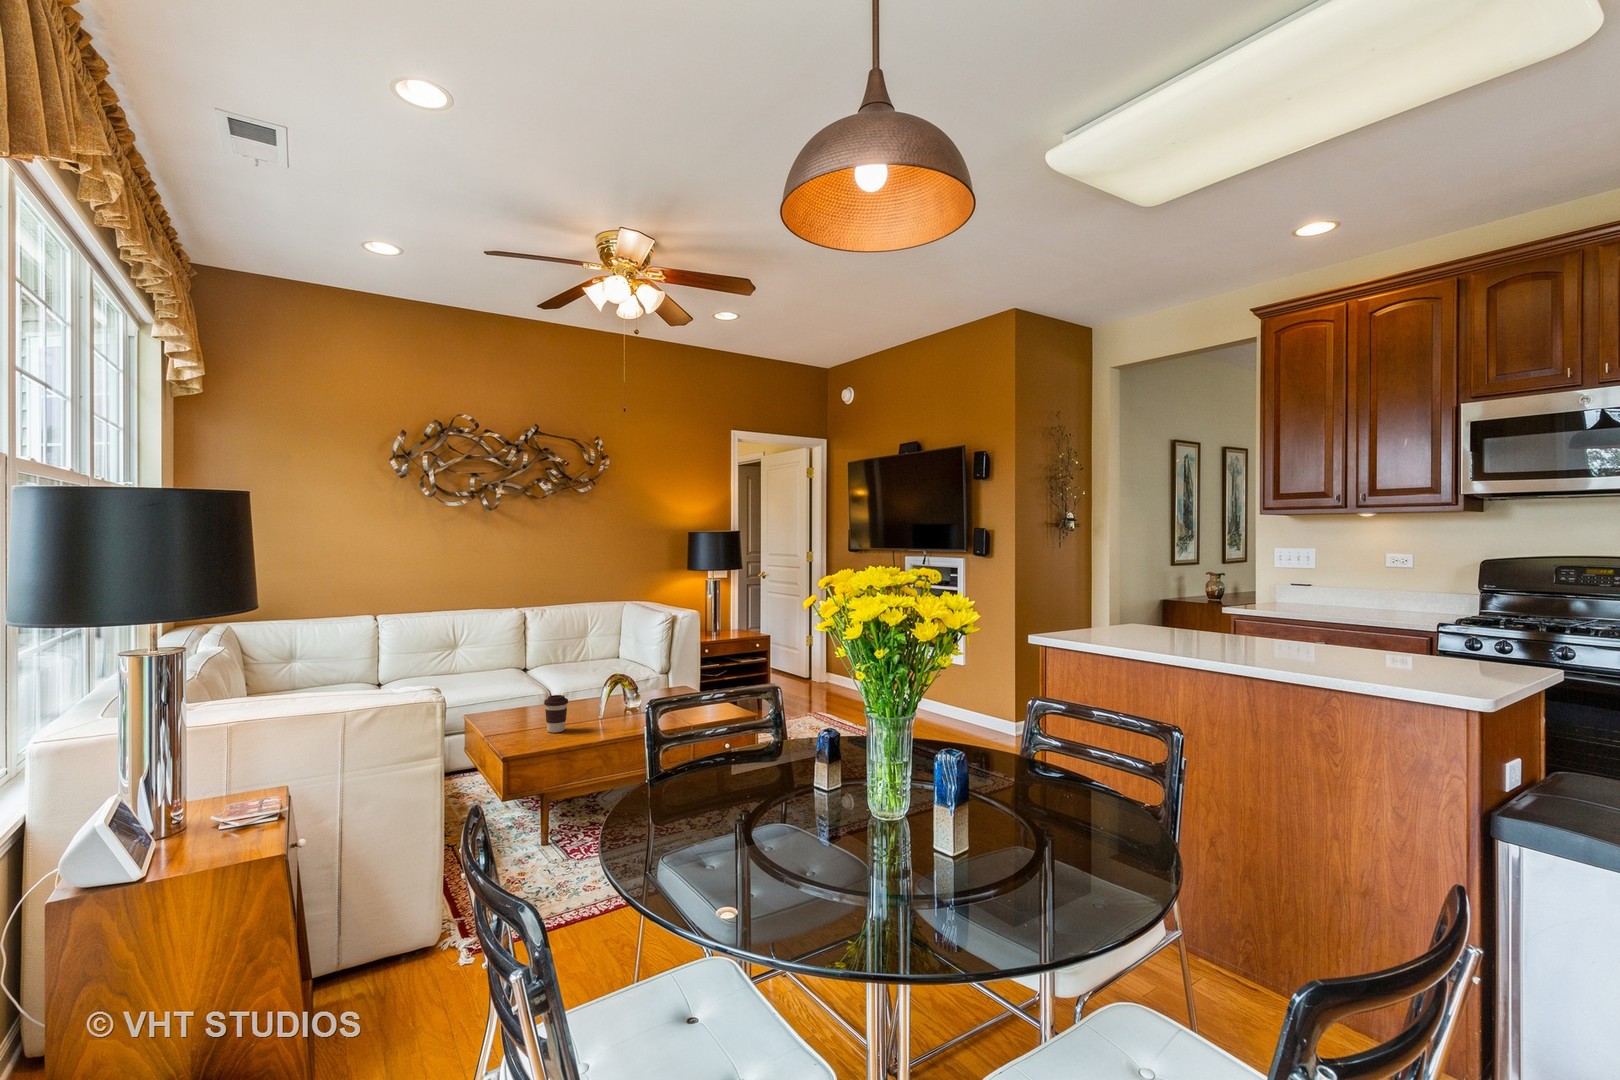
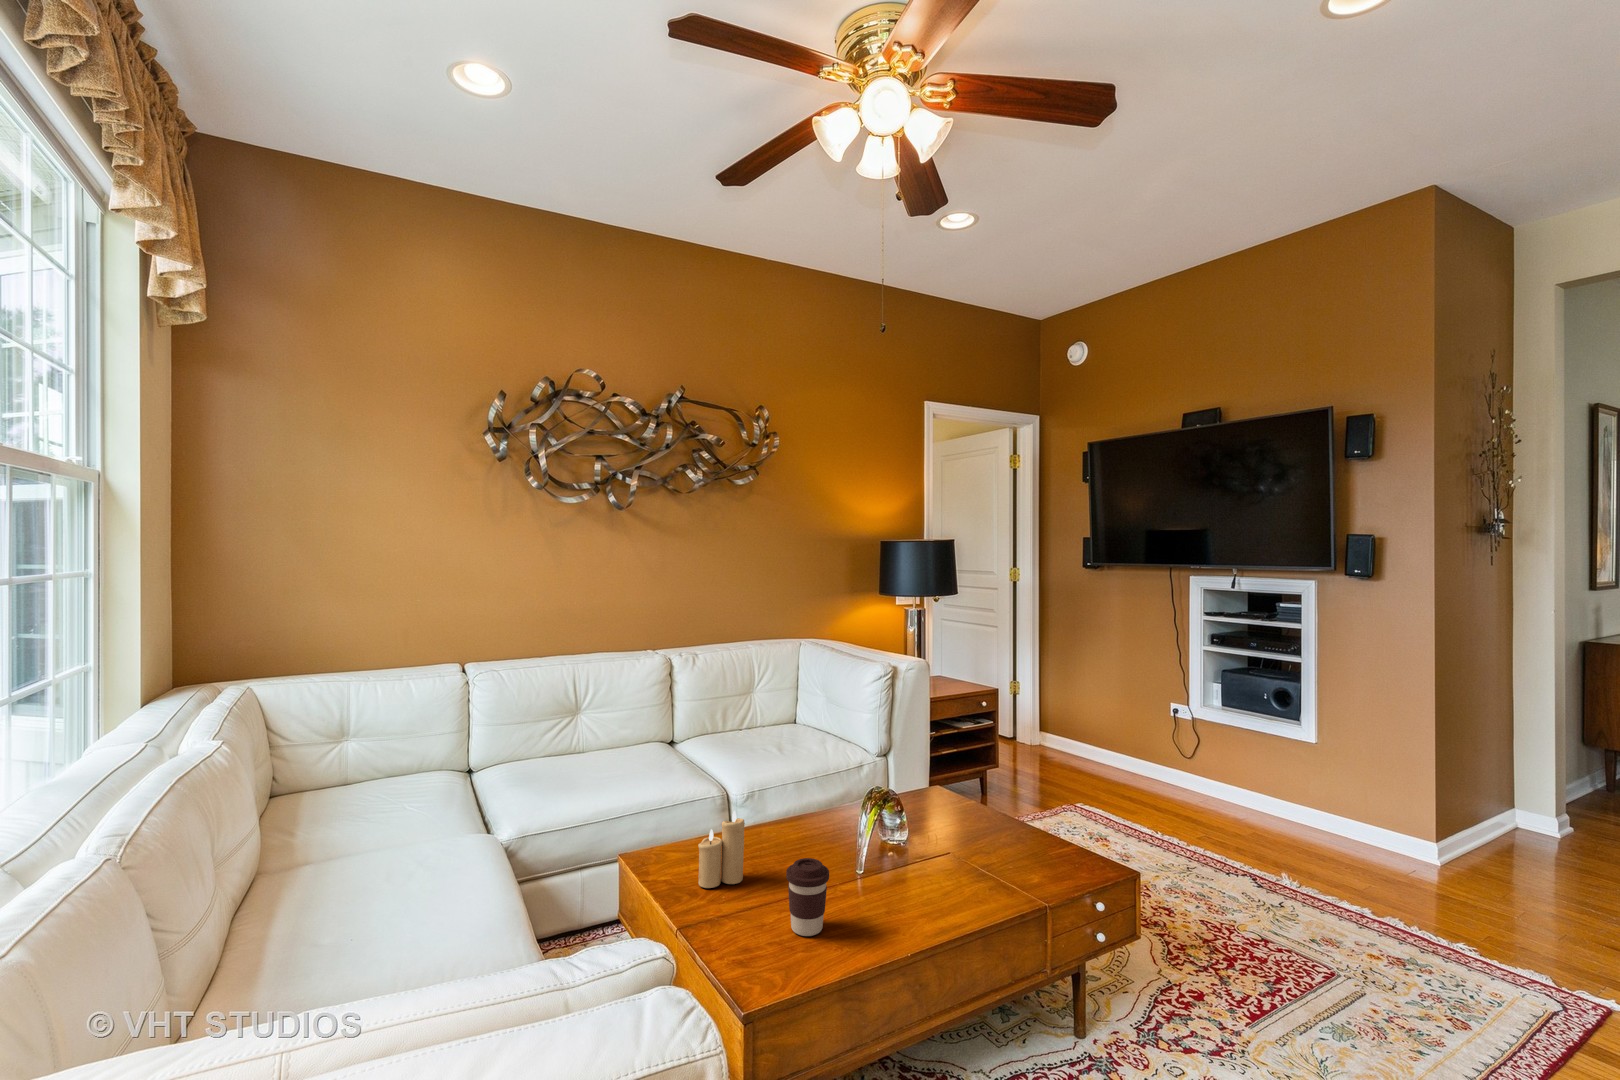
candle: none [505,679,534,720] -> present [698,811,745,888]

